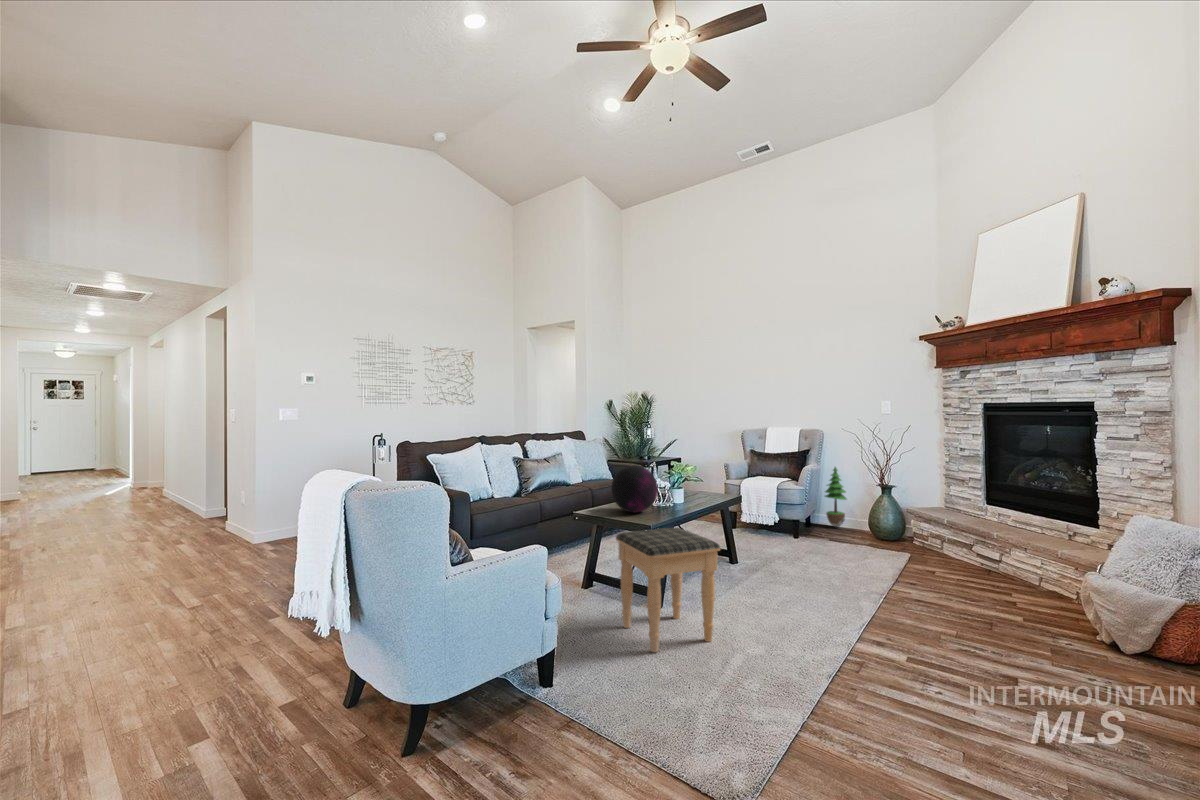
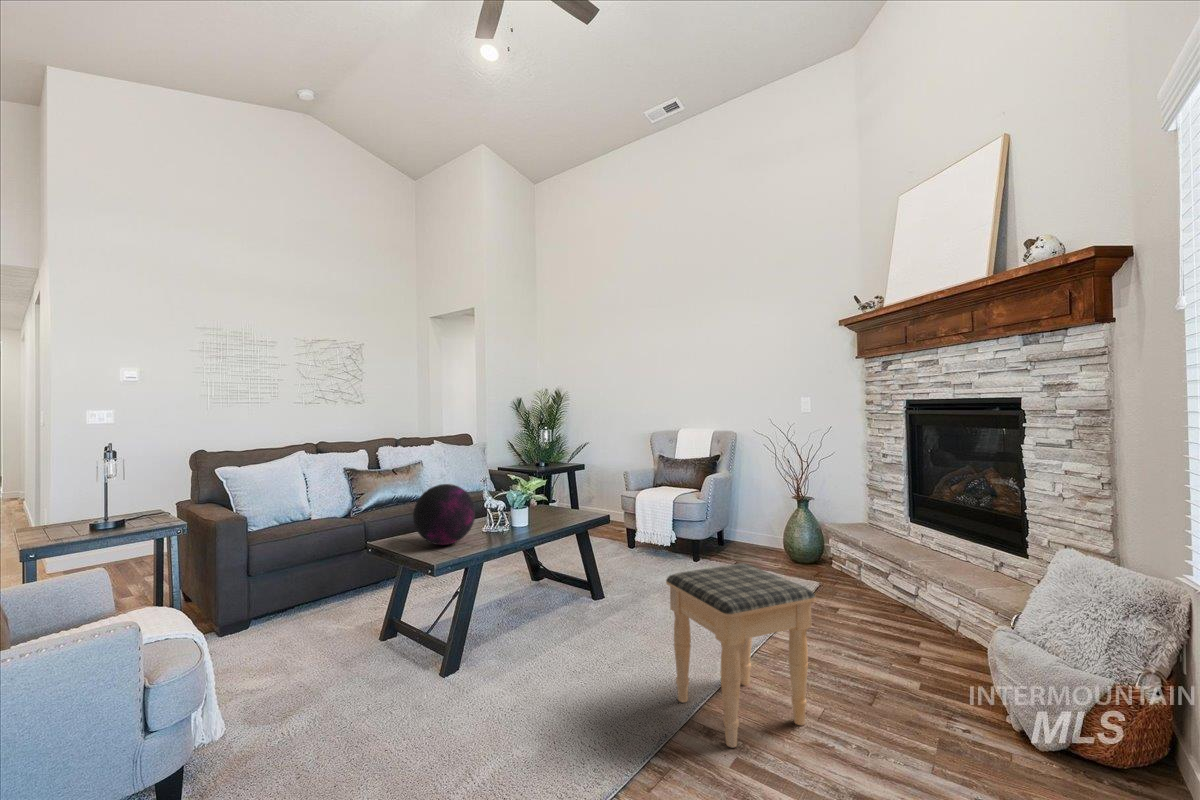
potted tree: present [825,467,846,527] -> none [737,474,764,547]
footstool: present [616,528,720,652] -> present [666,563,816,748]

